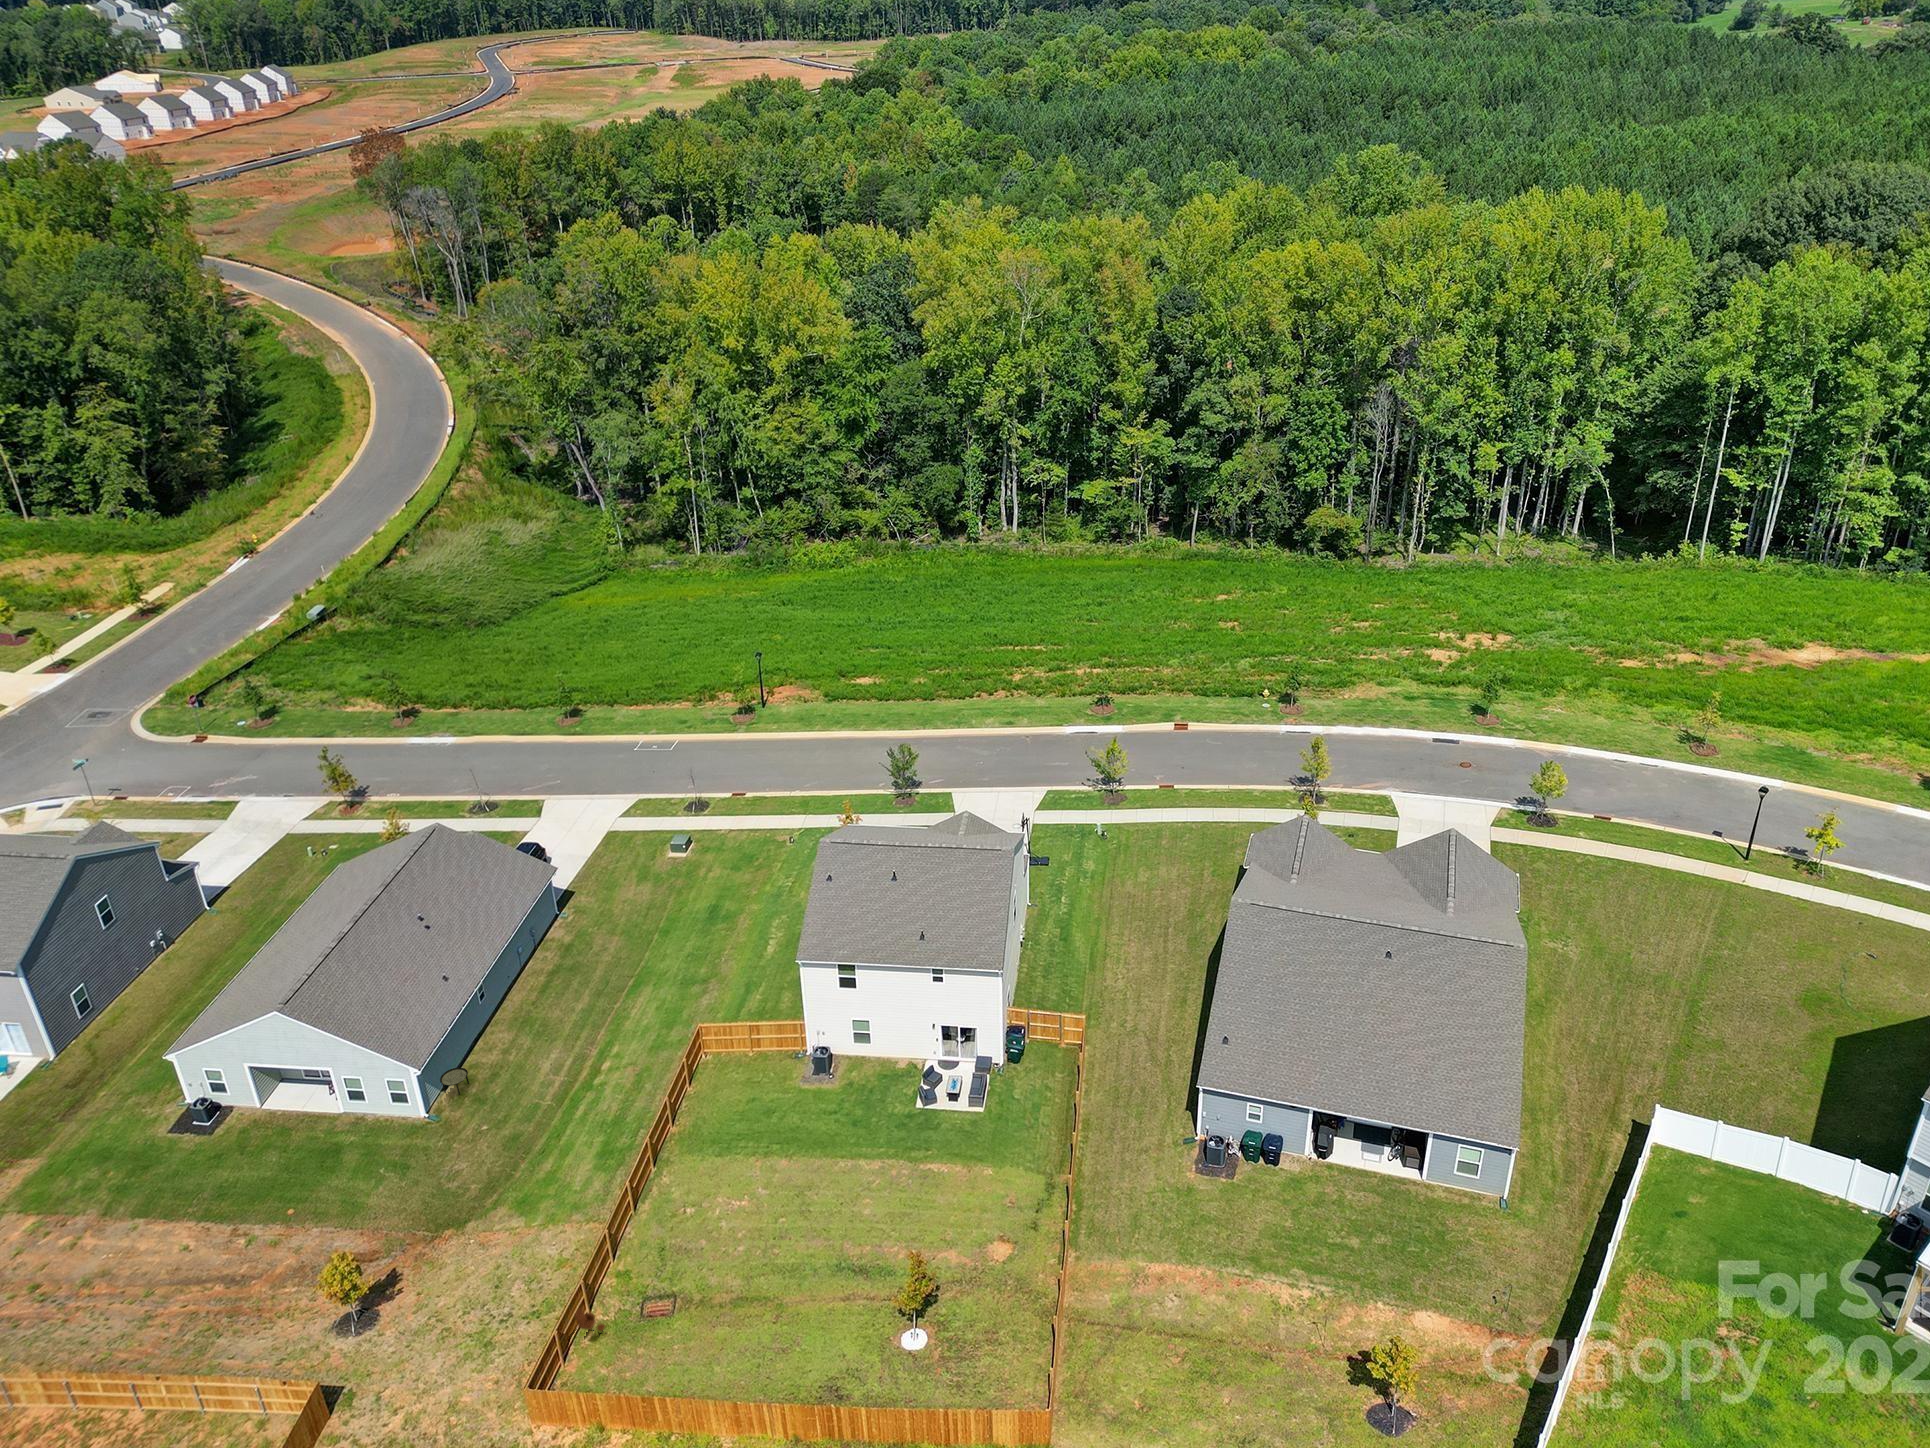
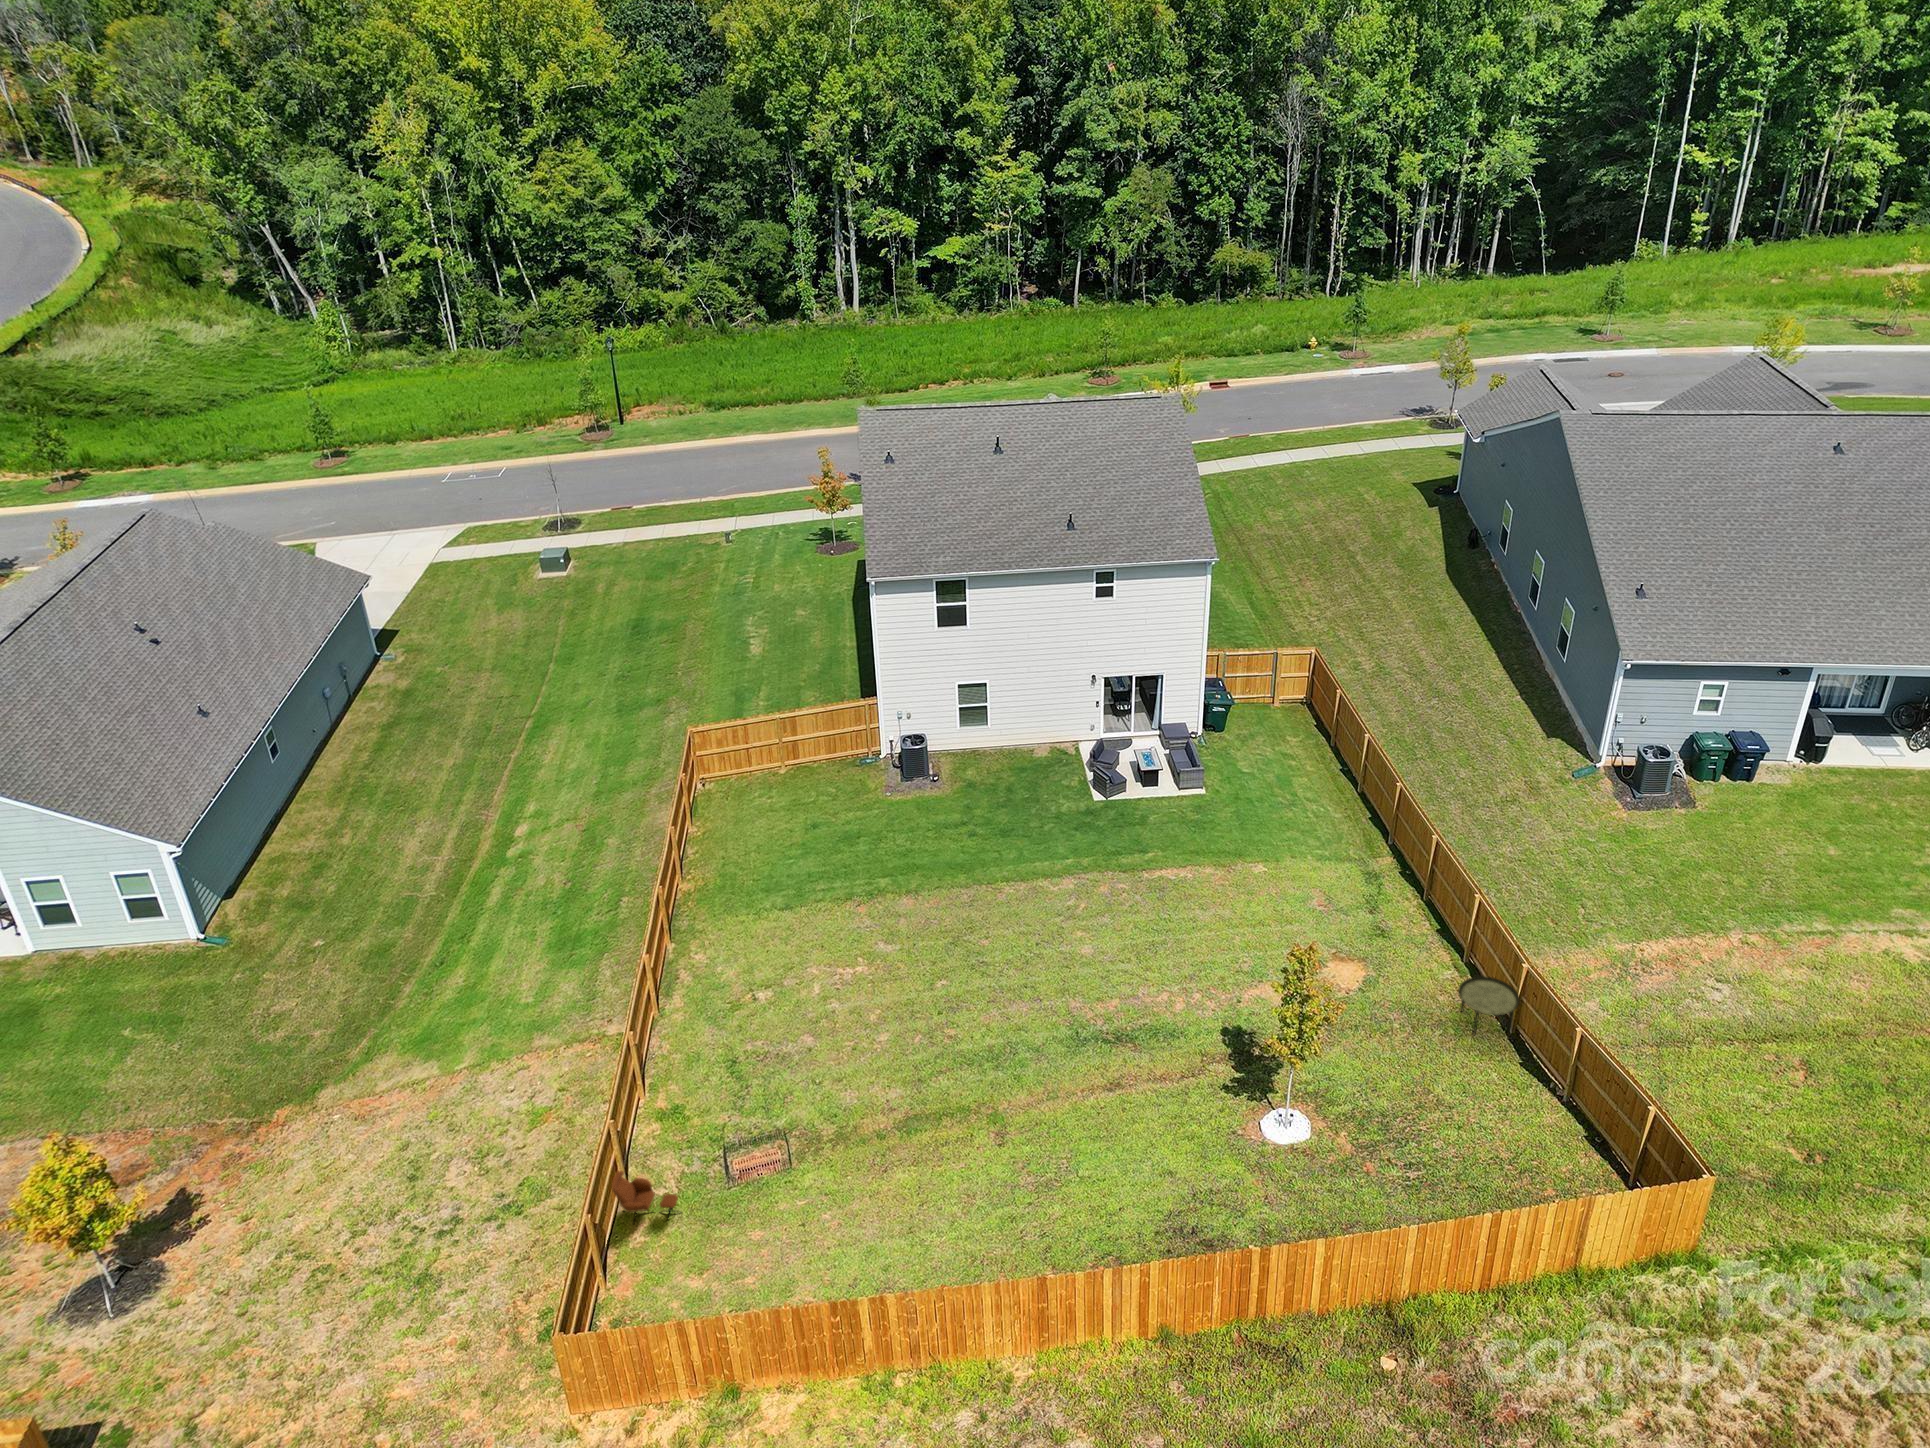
round table: present [440,1068,469,1095] -> present [1458,976,1520,1035]

